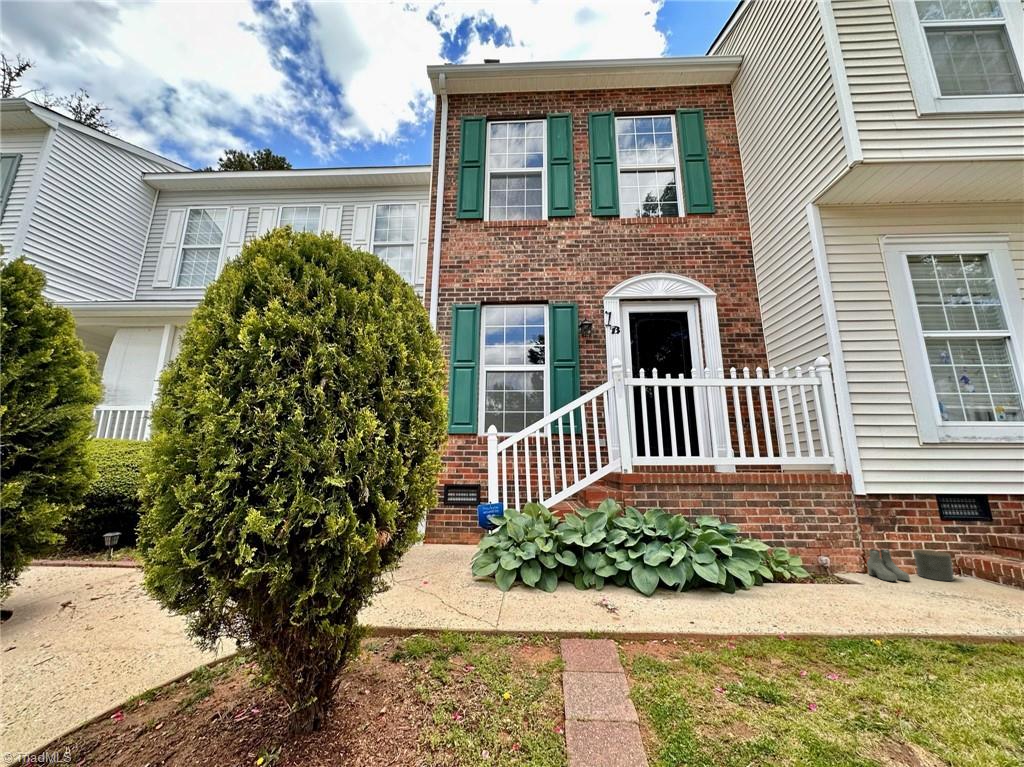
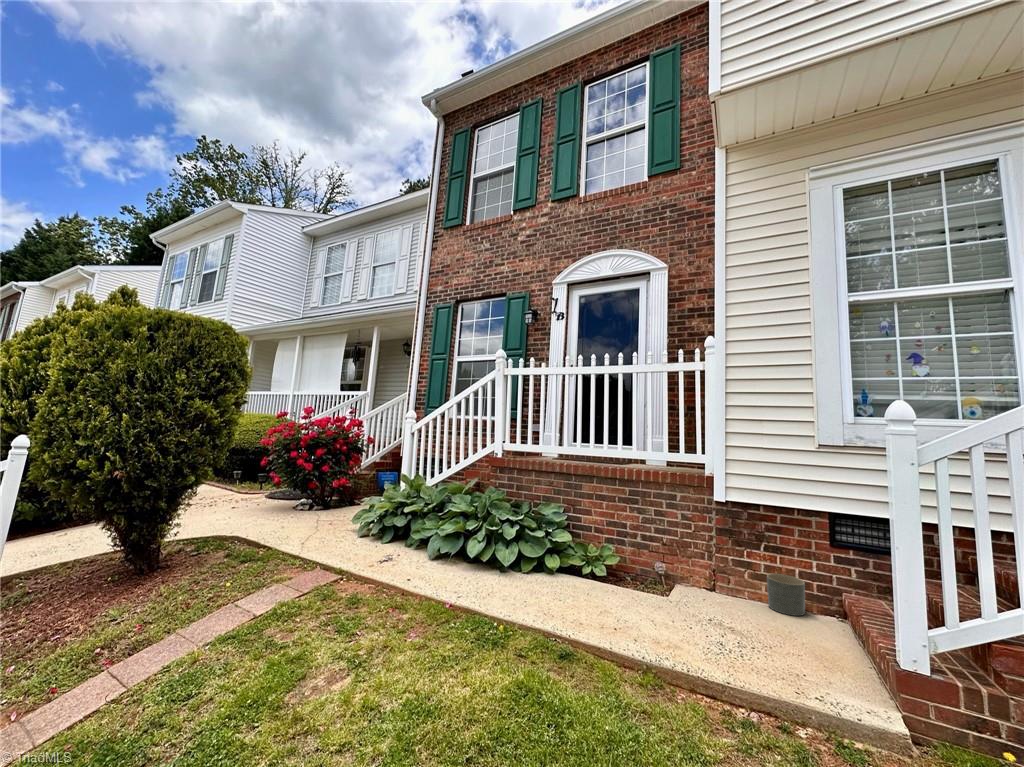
boots: present [867,549,910,581] -> none [704,563,735,603]

